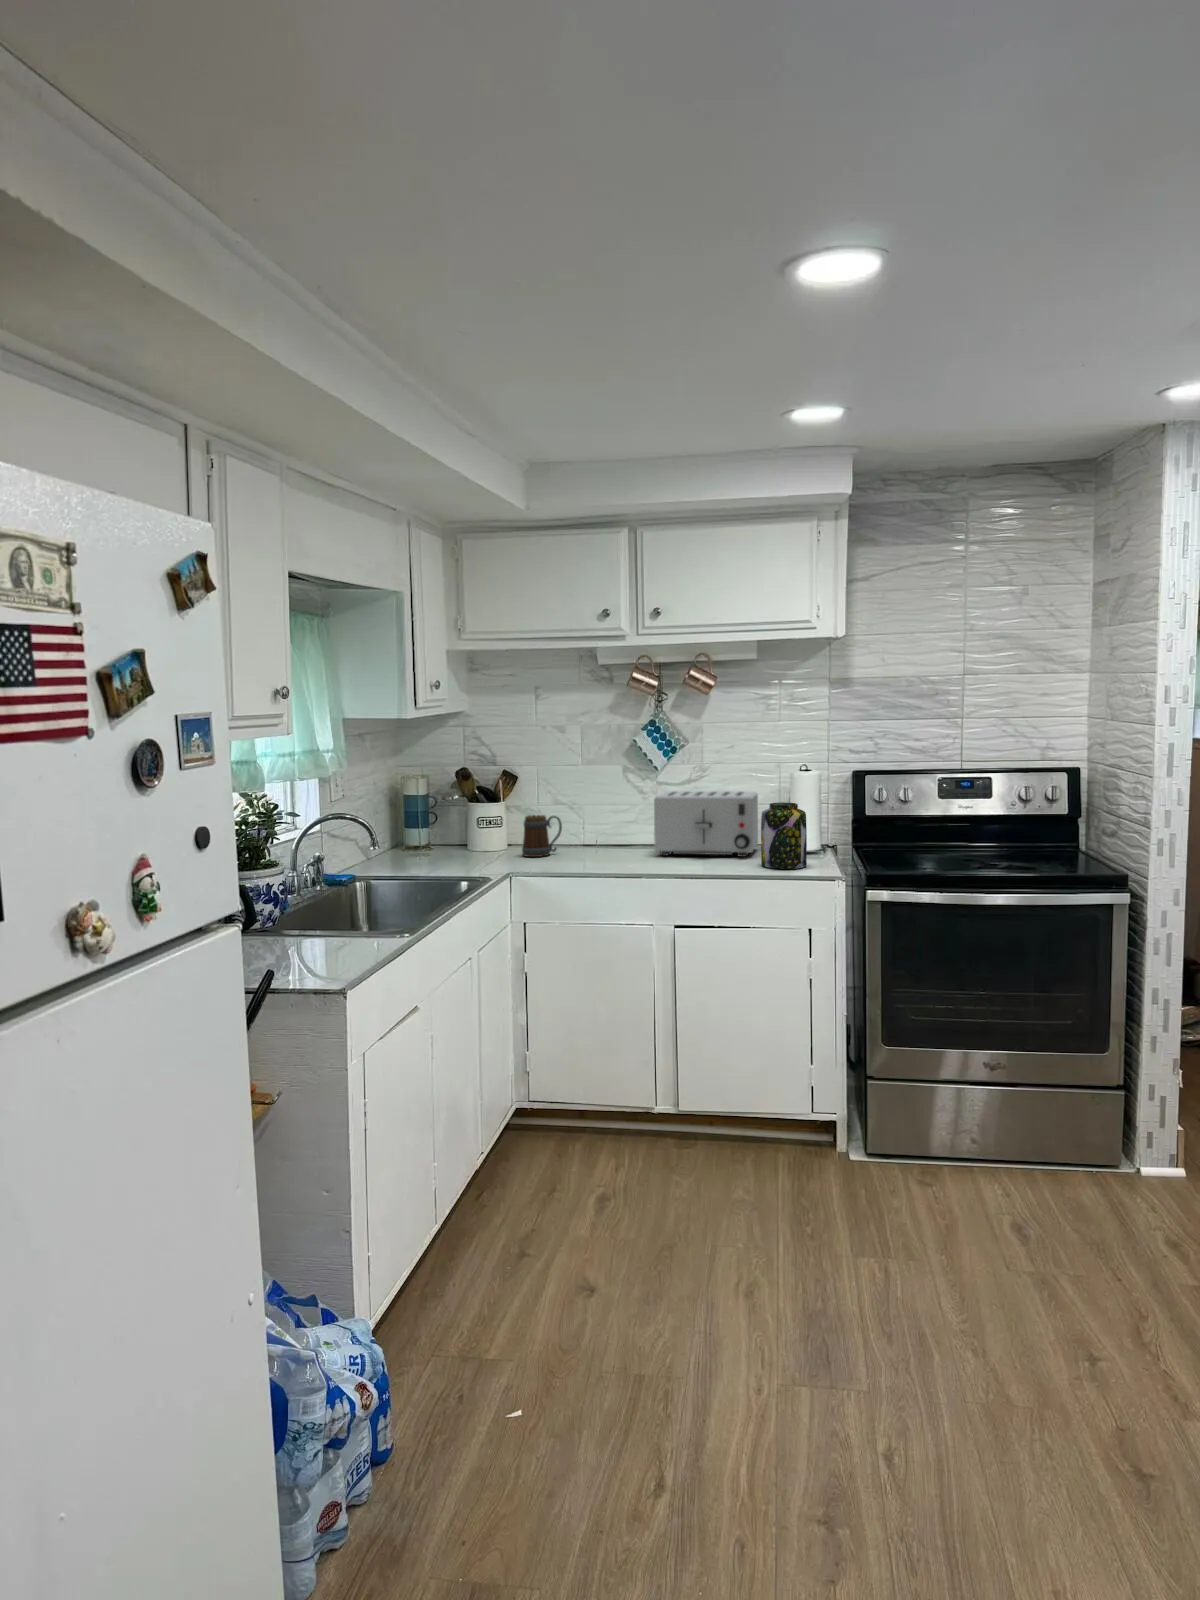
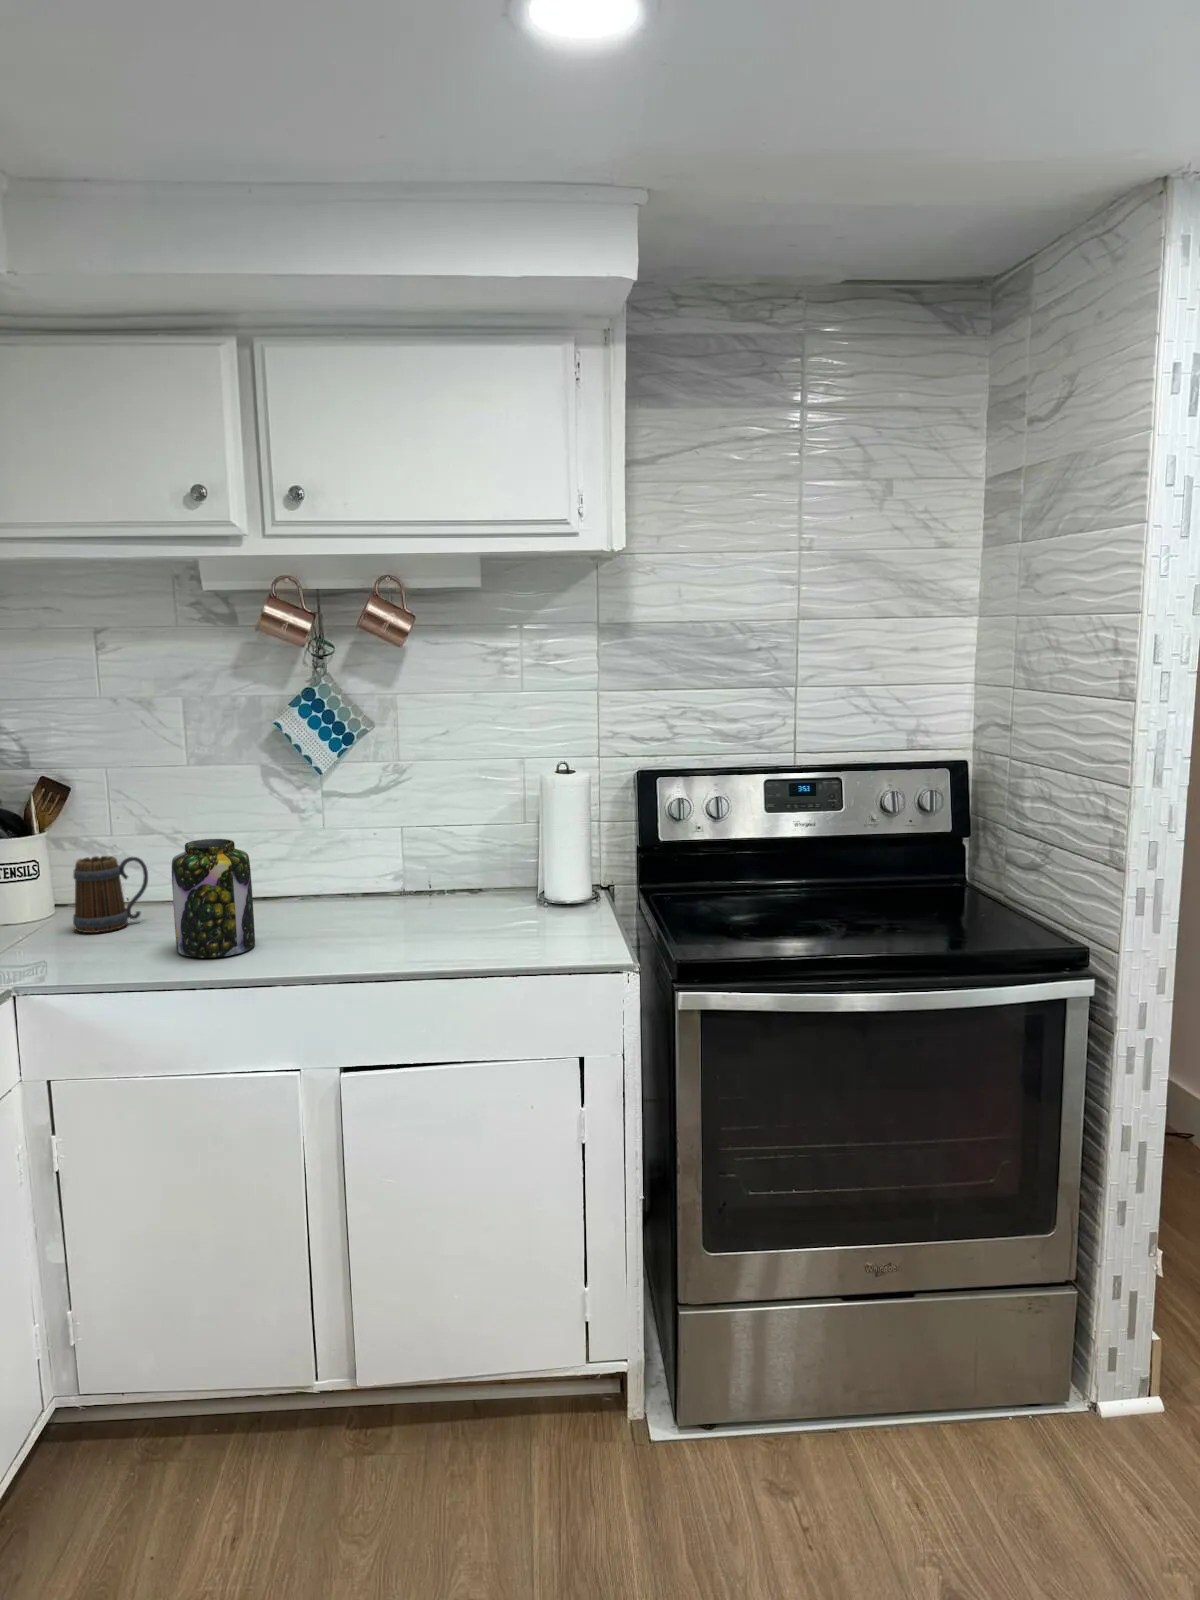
toaster: present [654,791,758,857] -> none [306,806,488,921]
jar: present [761,802,807,869] -> present [172,839,255,957]

